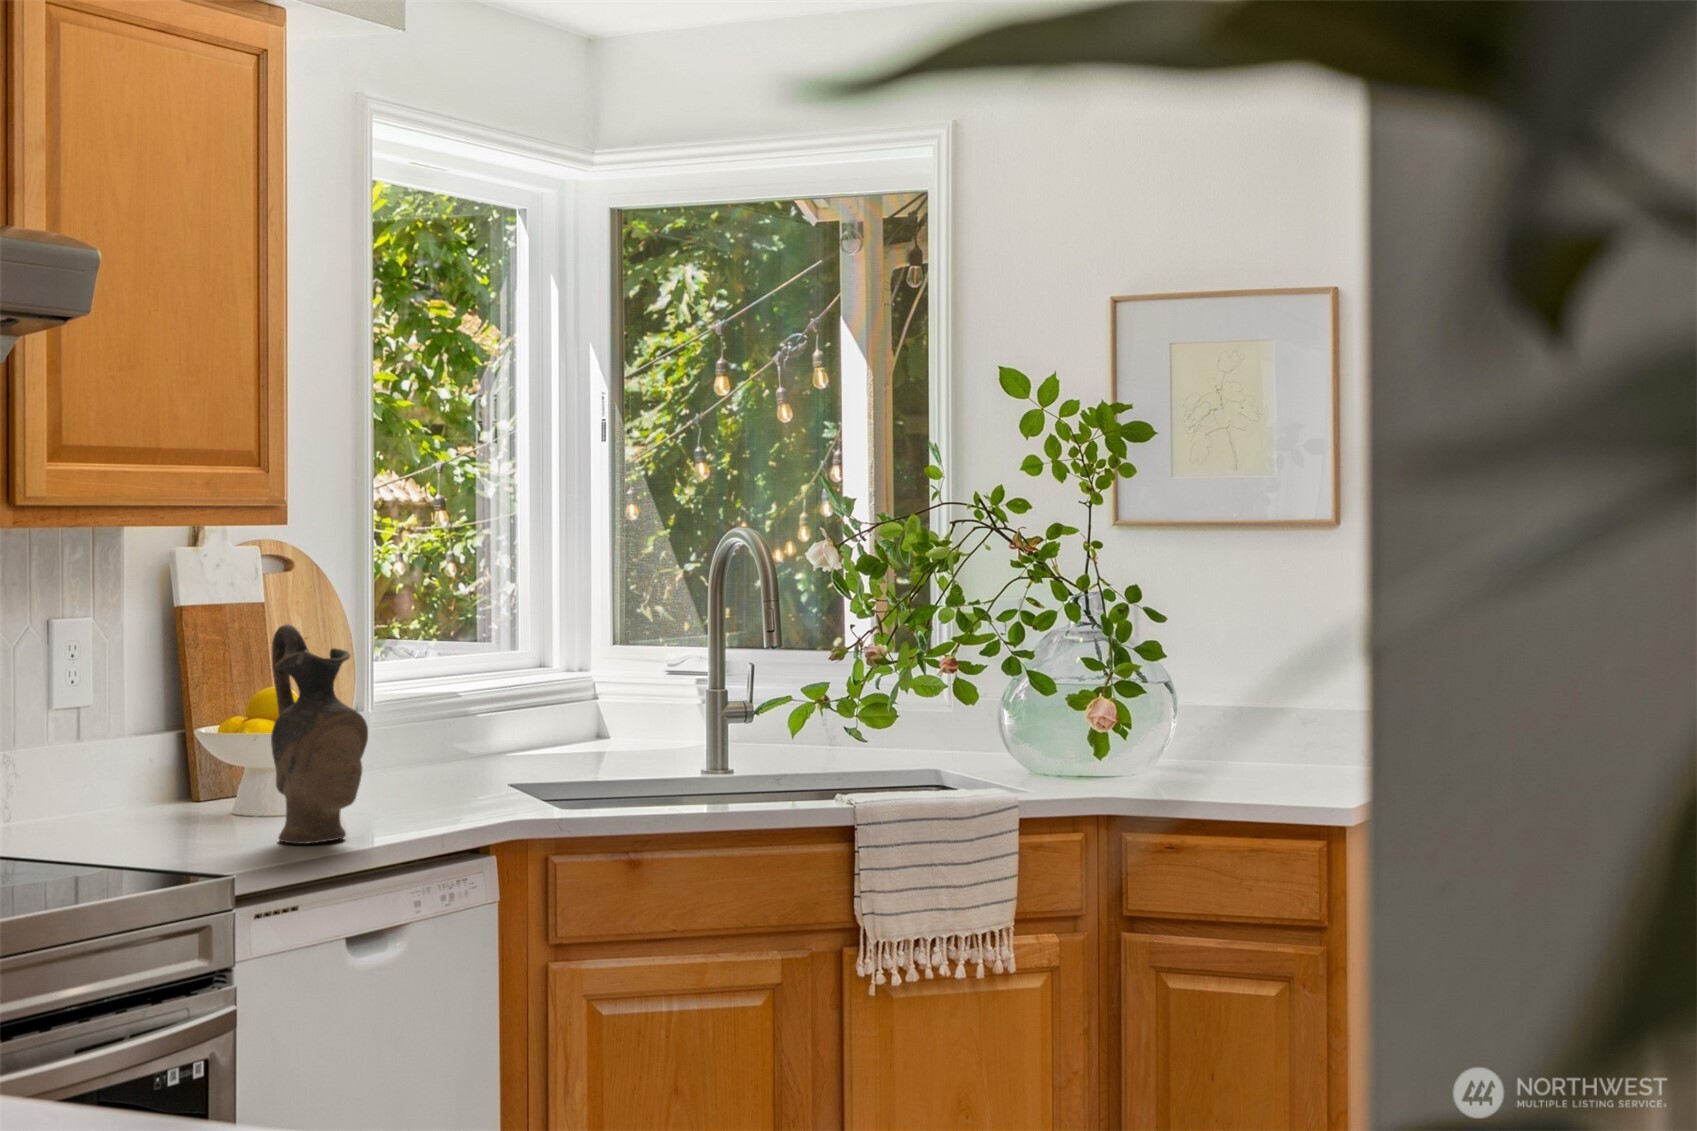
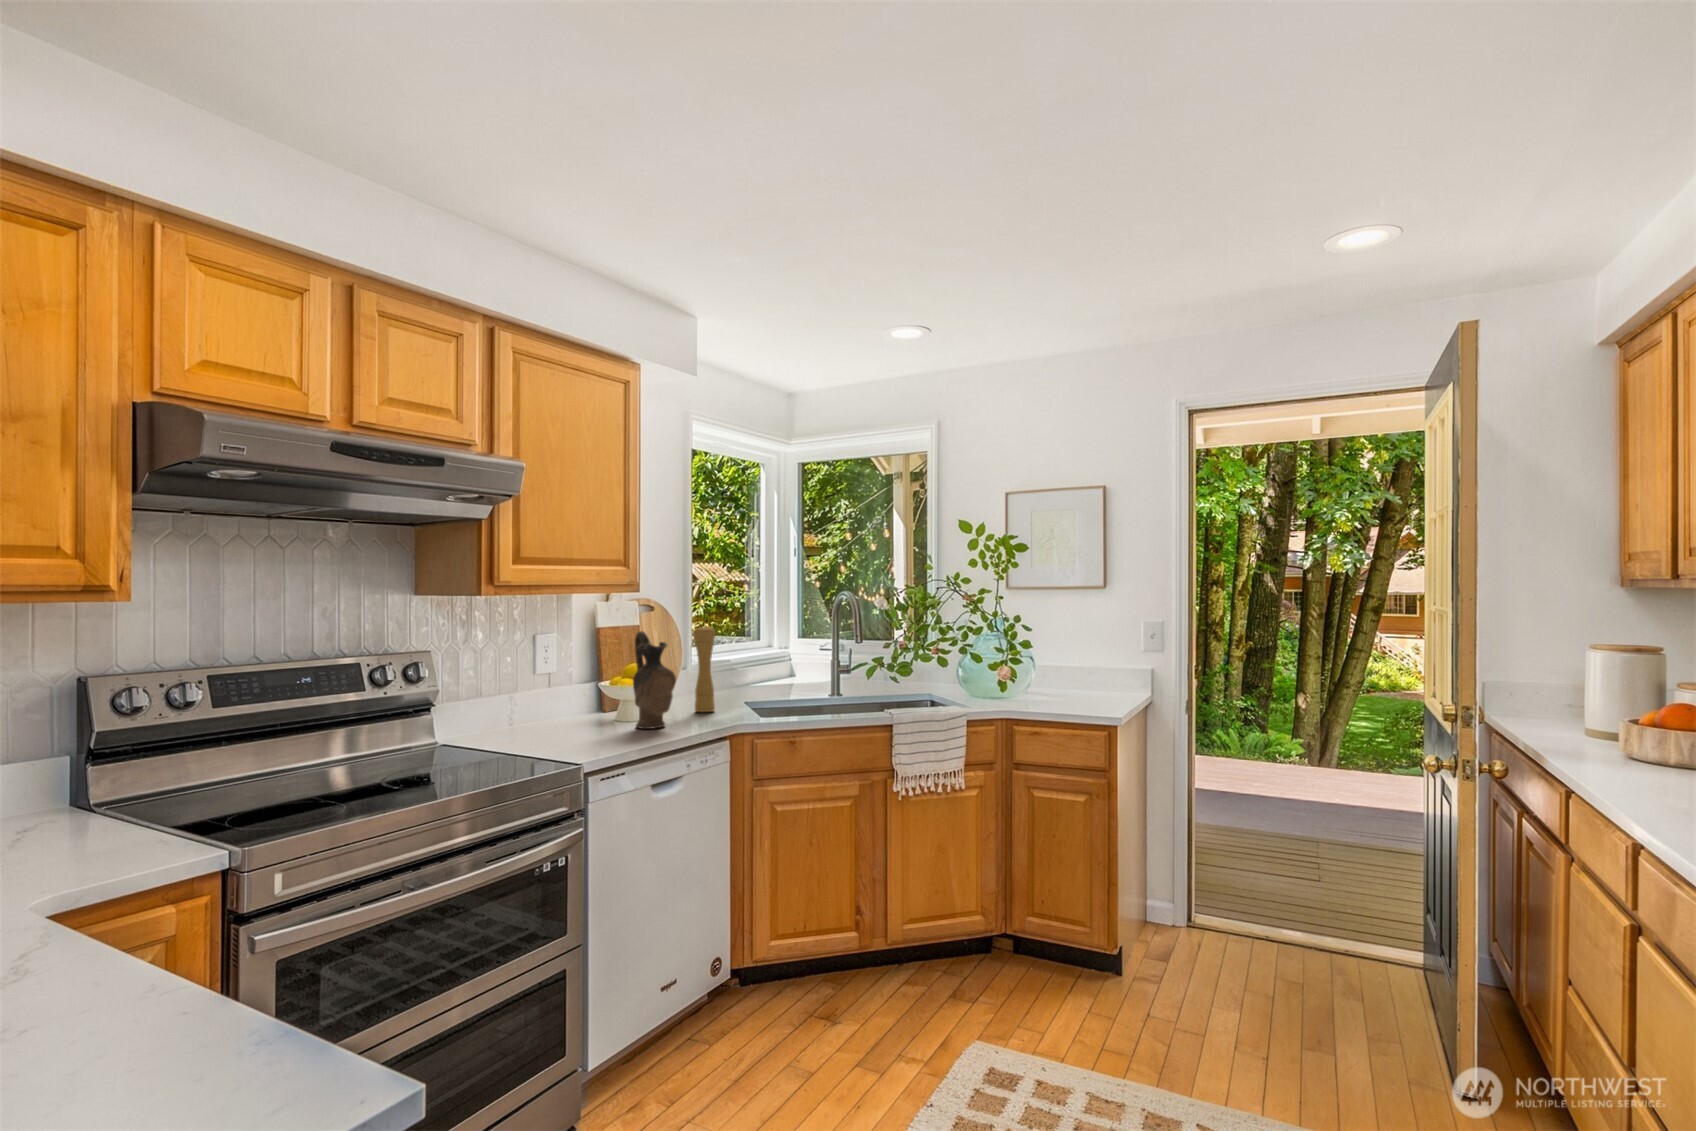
pepper mill: none [401,613,450,808] -> present [694,626,715,712]

